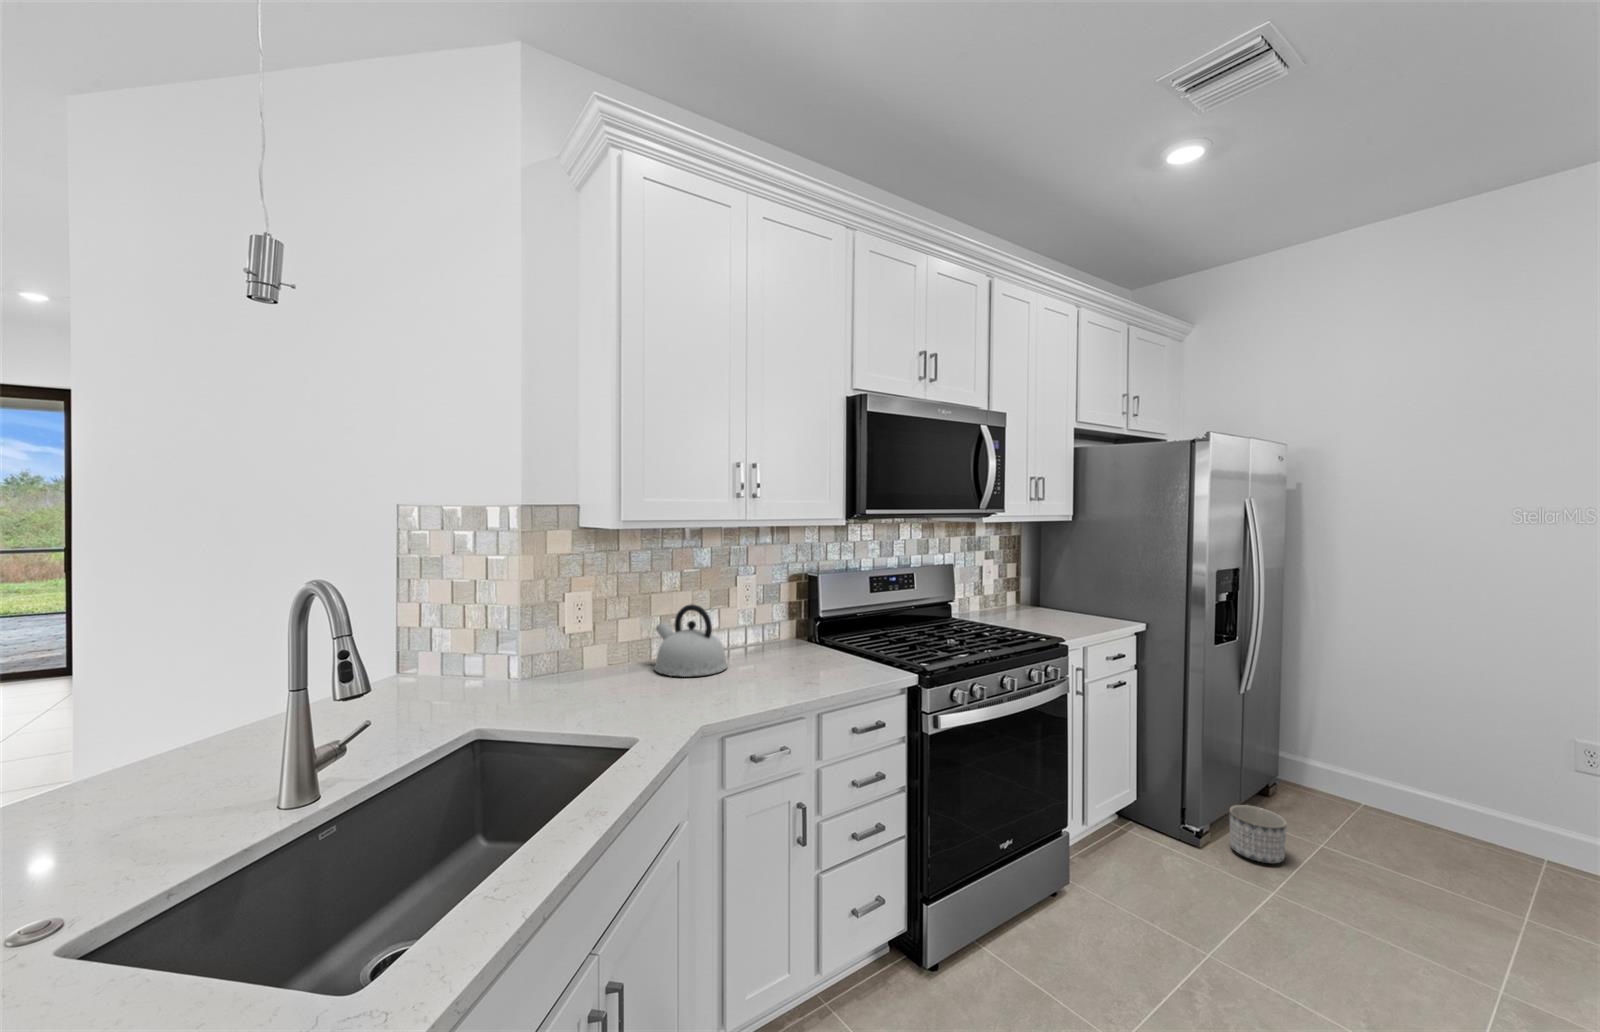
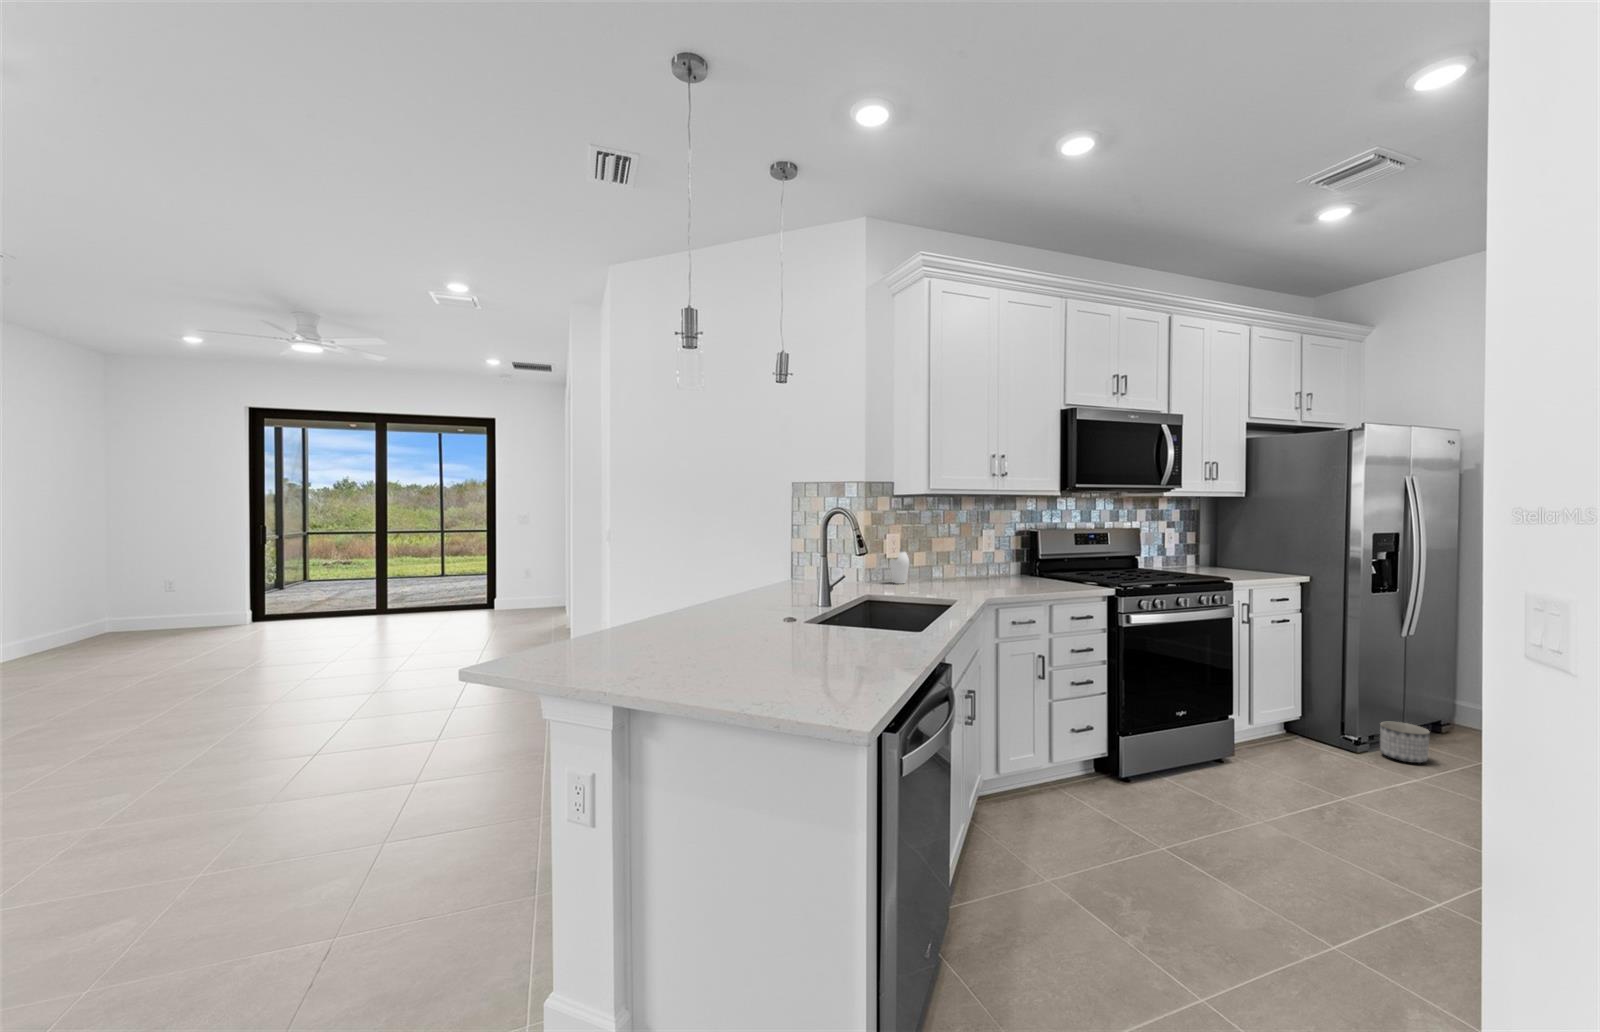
soap dispenser: none [567,601,611,677] -> present [890,541,909,584]
kettle: present [654,604,728,677] -> none [938,543,985,585]

